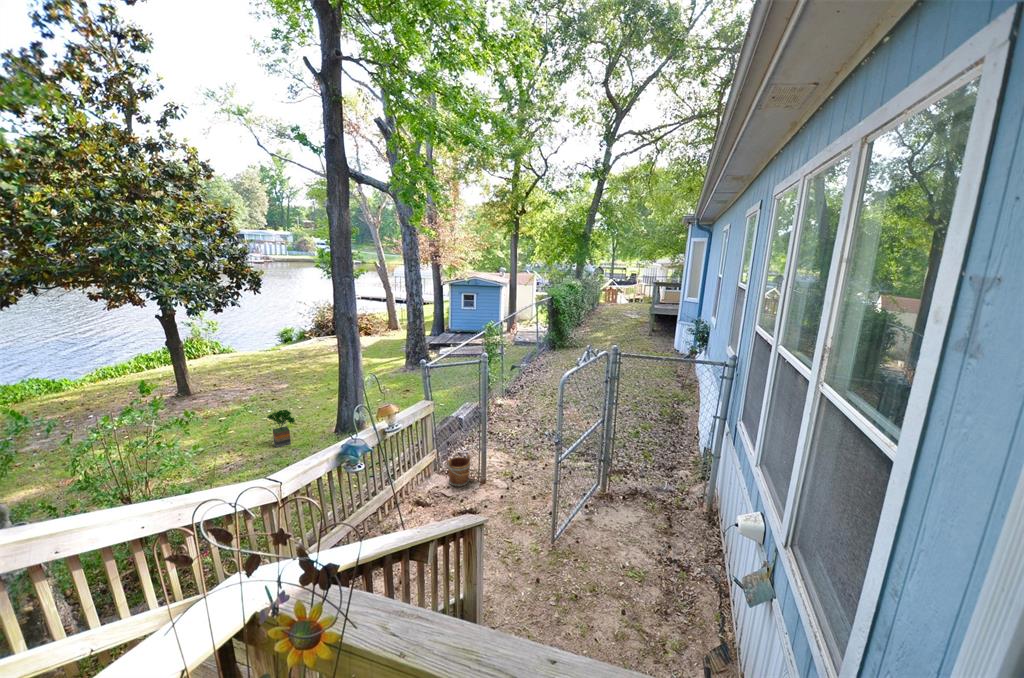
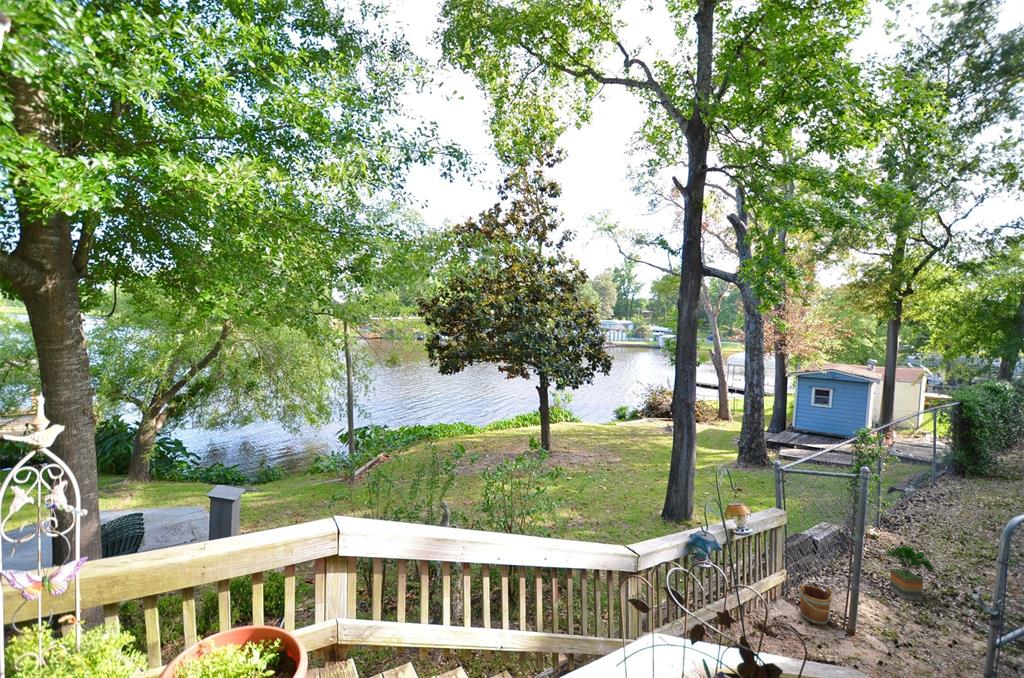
potted tree: present [267,410,295,448] -> present [887,546,934,601]

